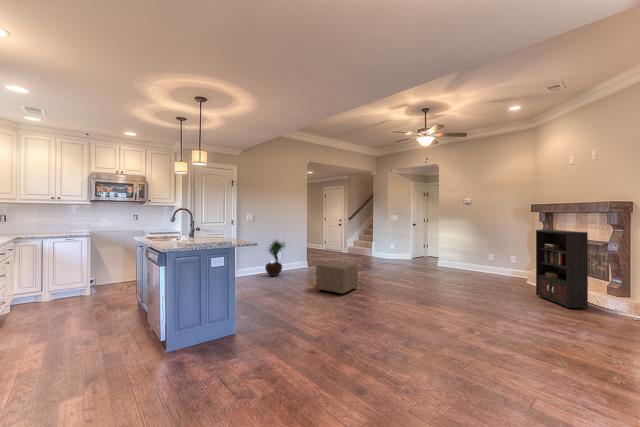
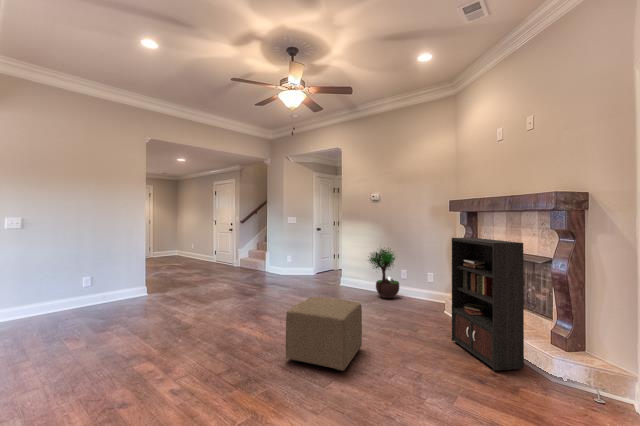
potted tree: present [265,241,285,276] -> present [368,249,399,298]
ottoman: present [316,261,358,295] -> present [286,297,362,371]

